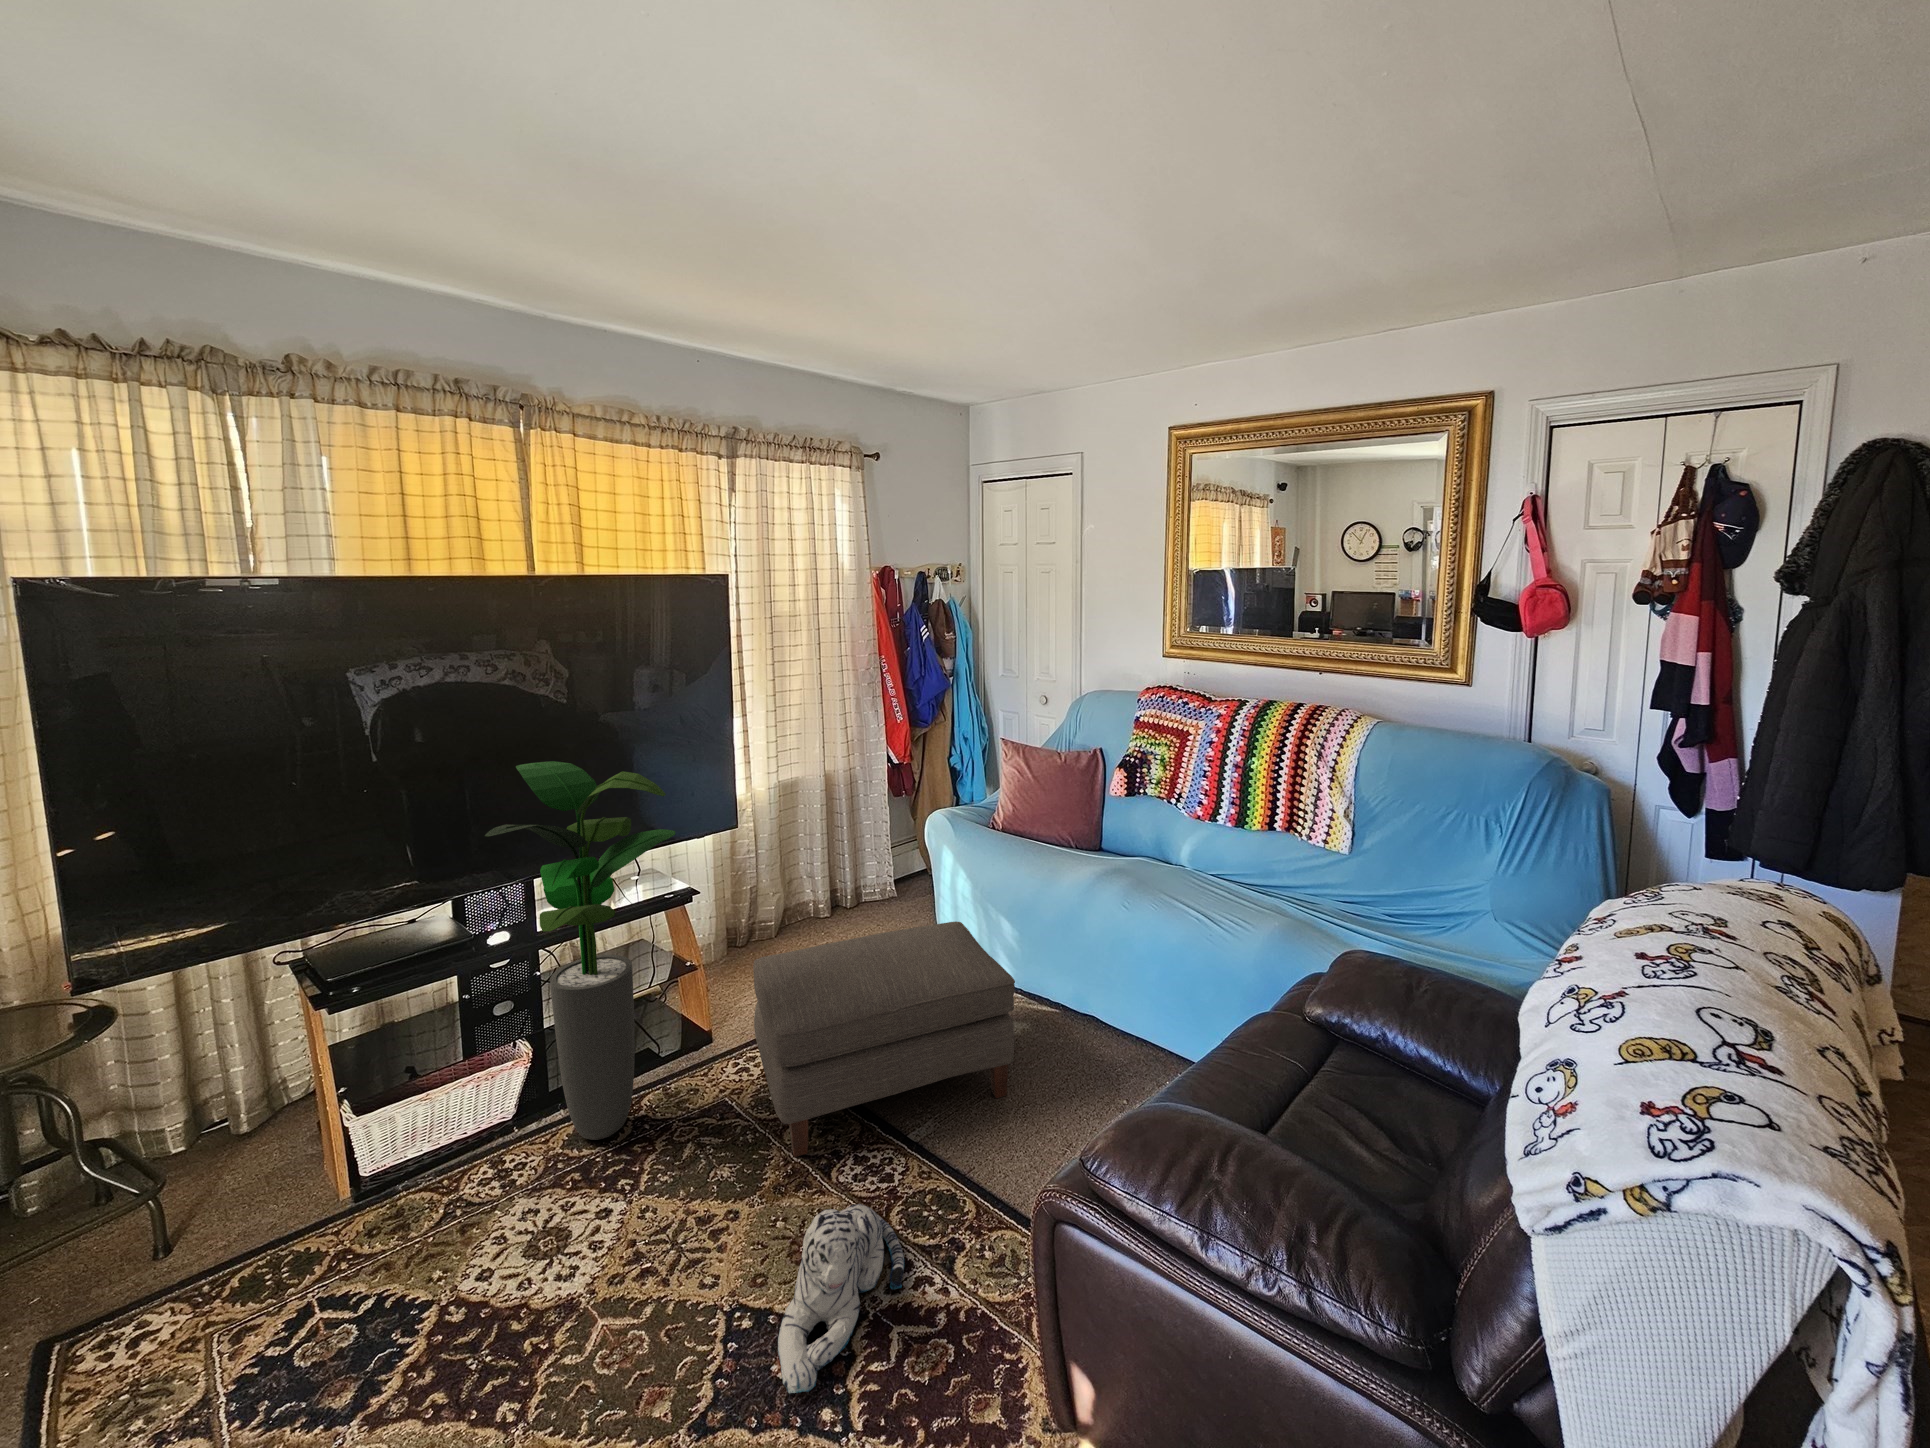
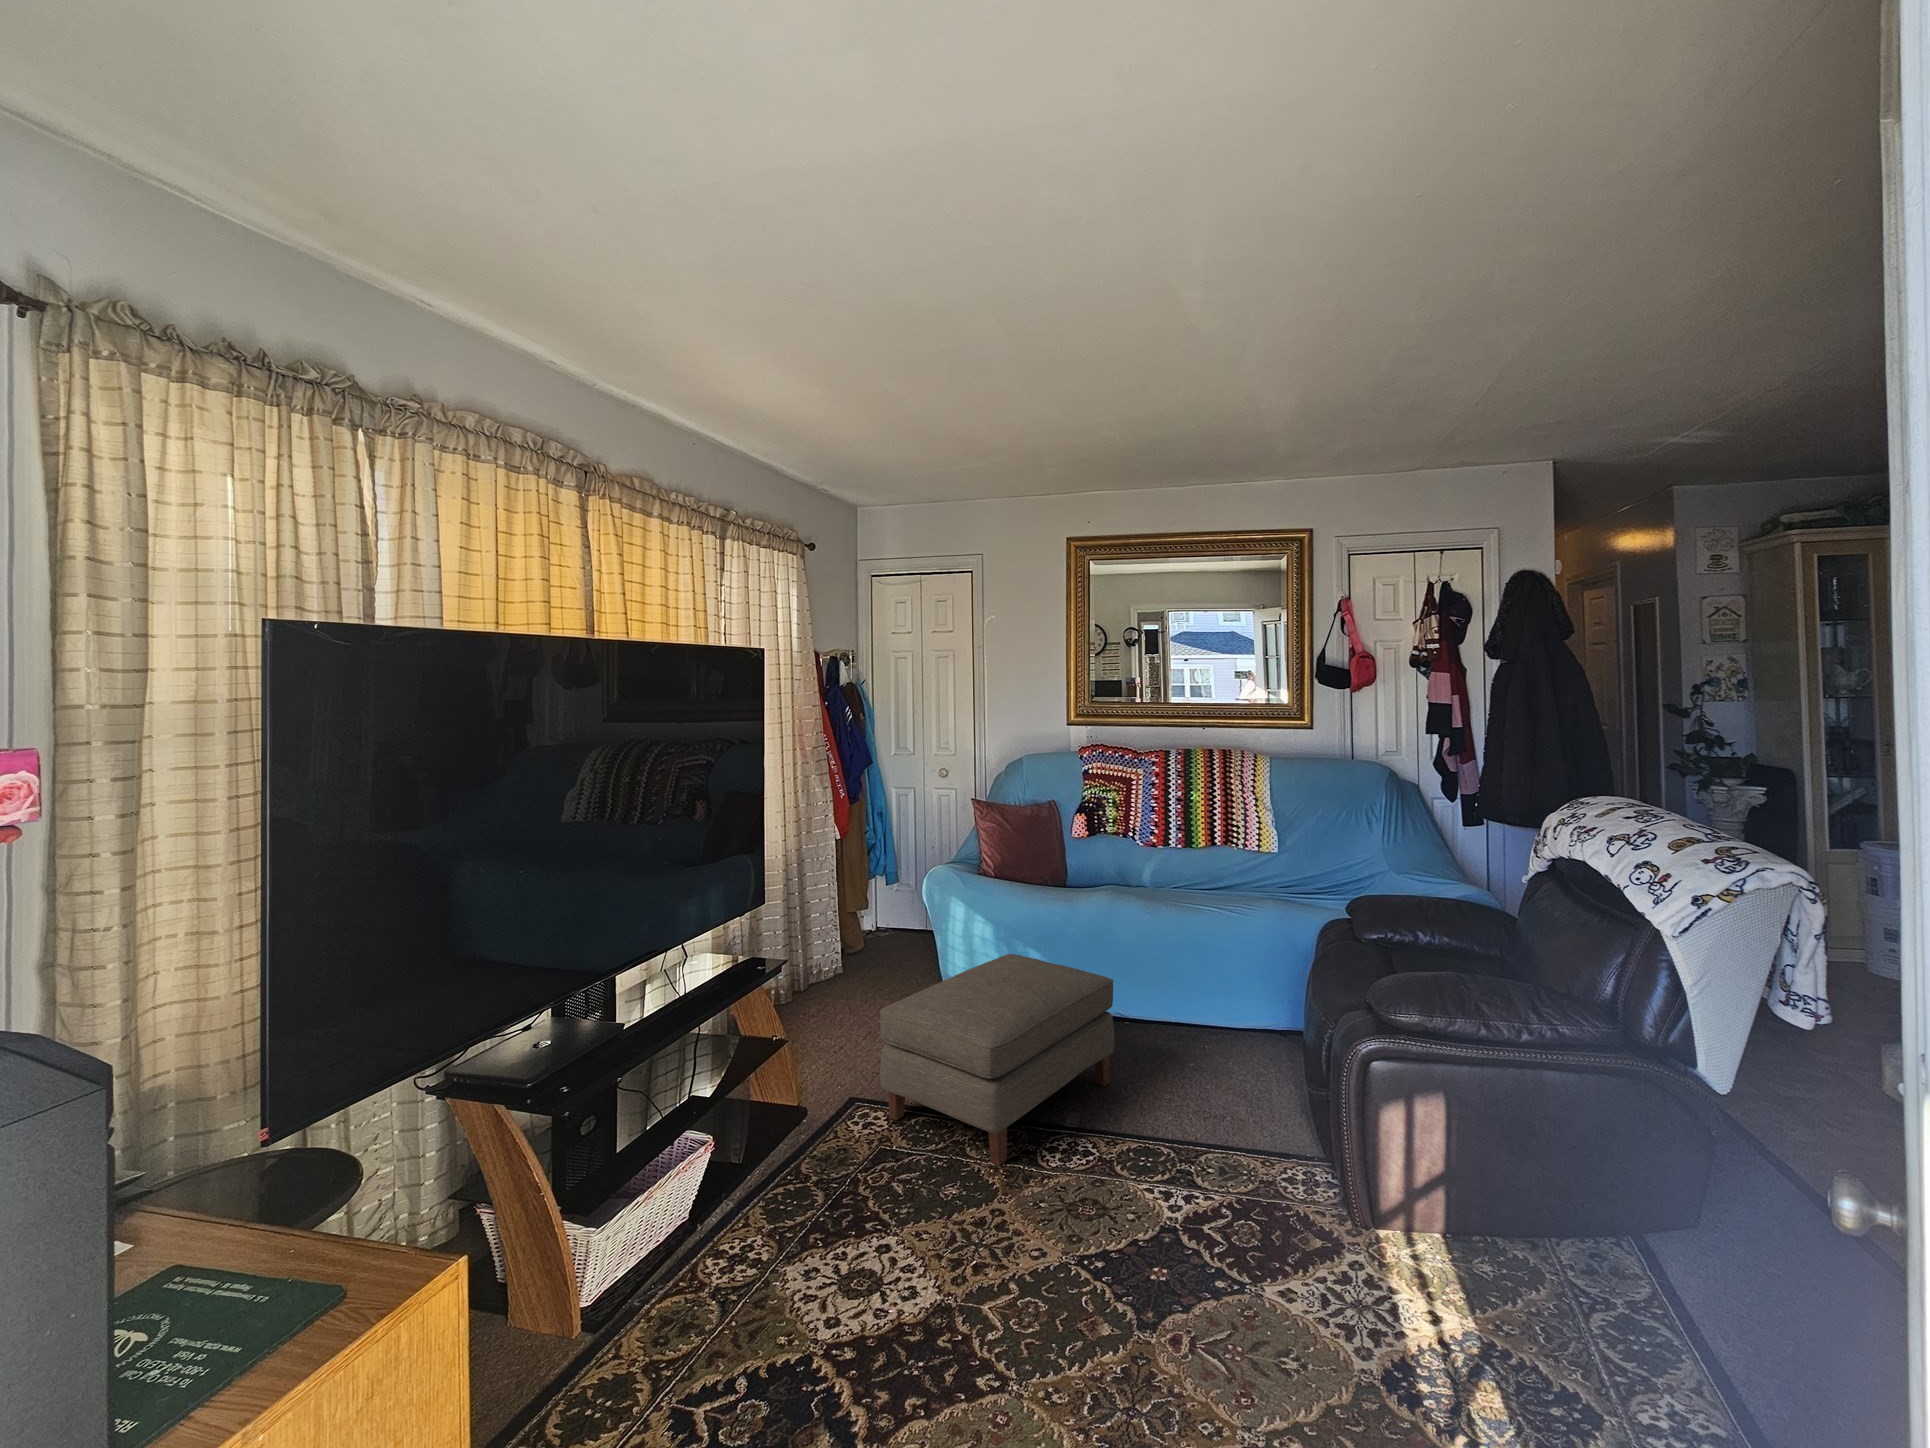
potted plant: present [485,761,675,1140] -> none [701,824,875,1213]
plush toy: present [778,1204,905,1393] -> none [1101,1144,1200,1283]

